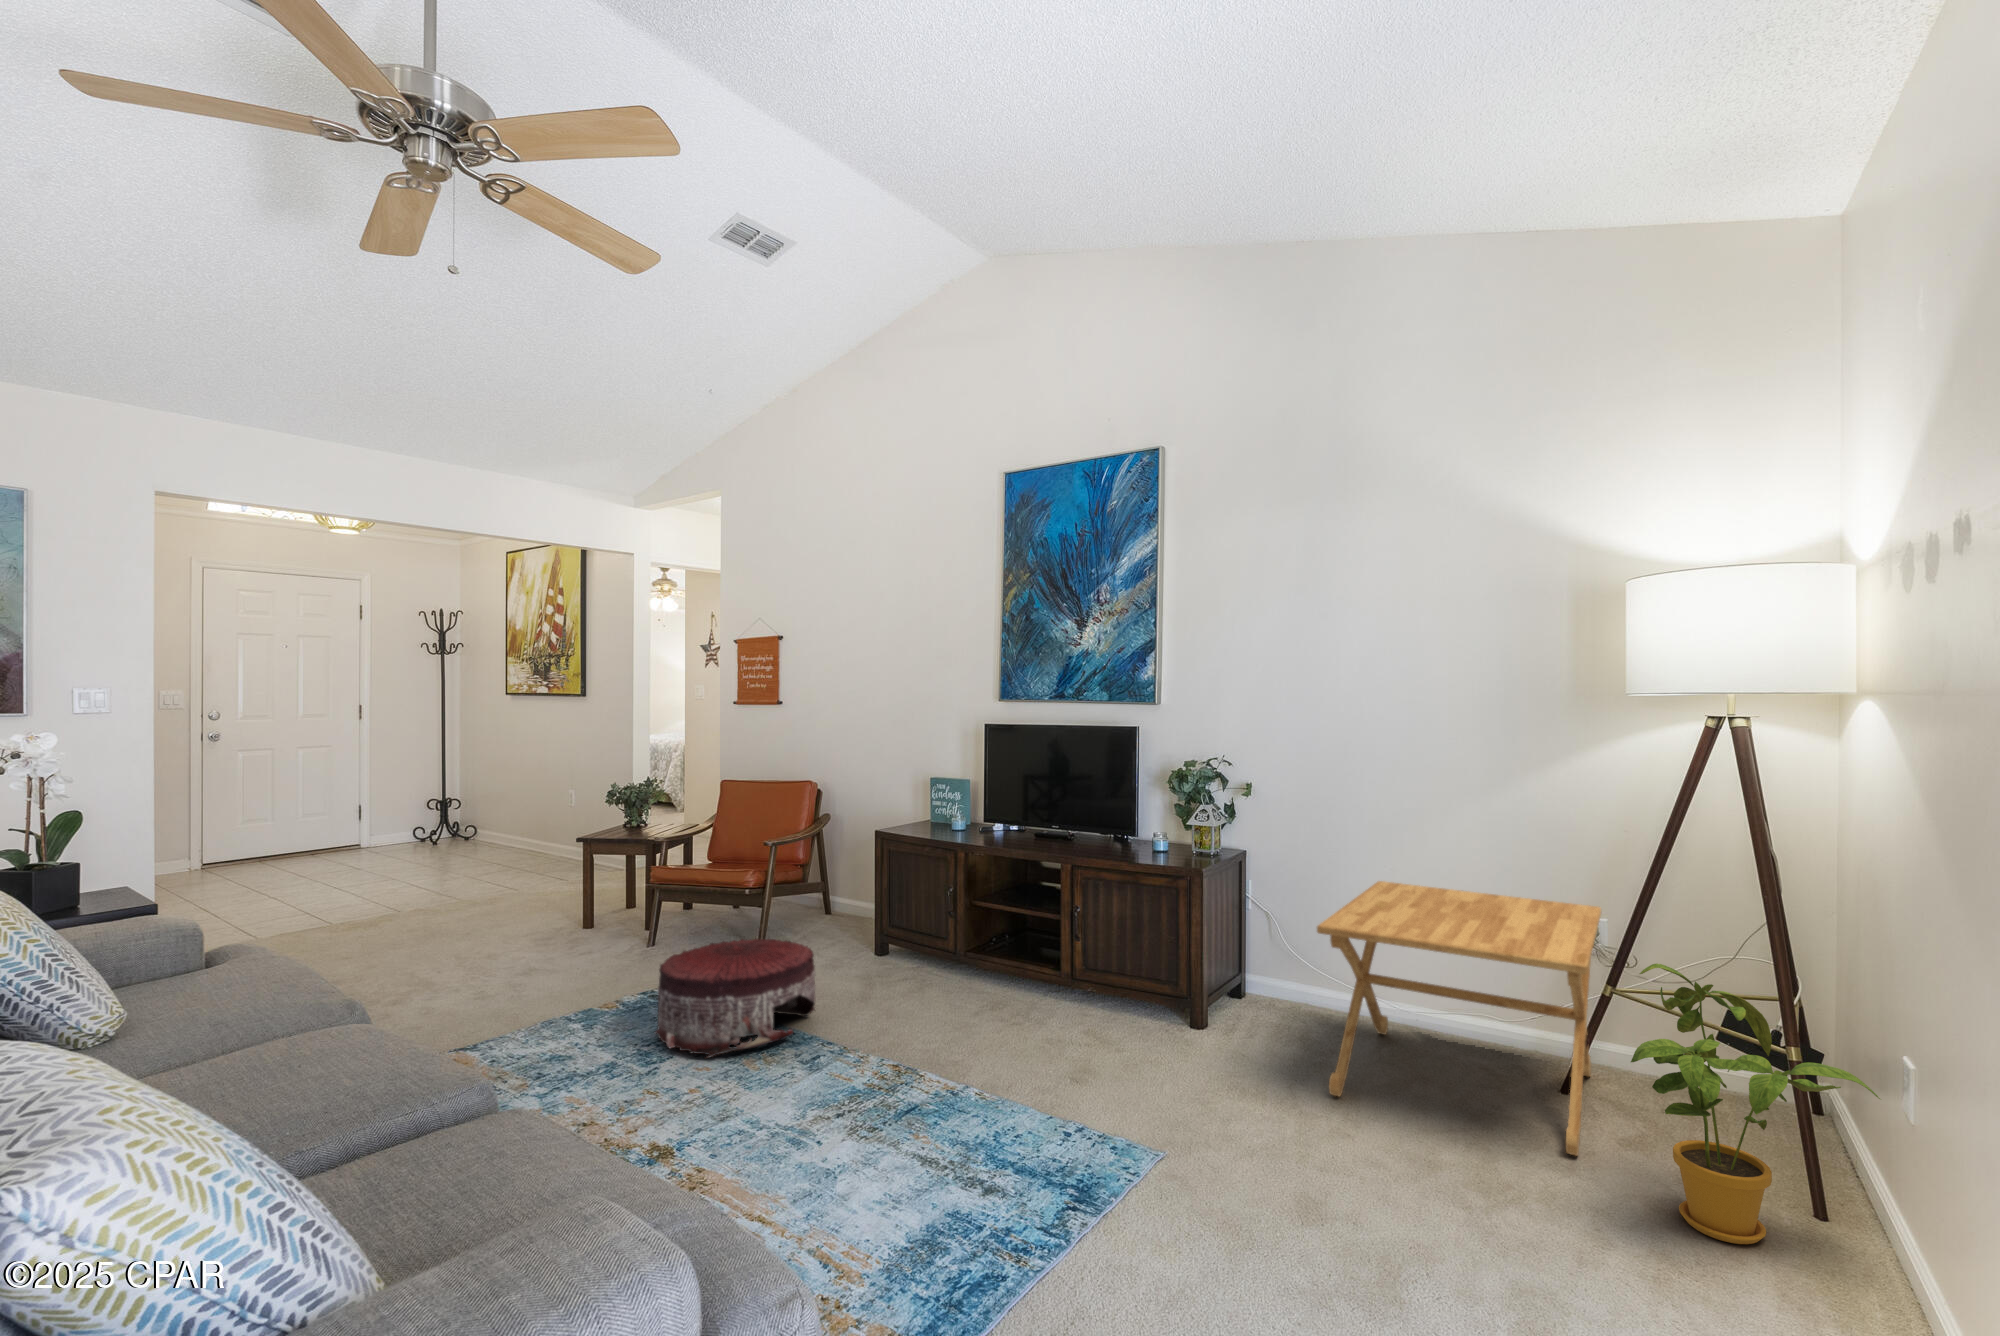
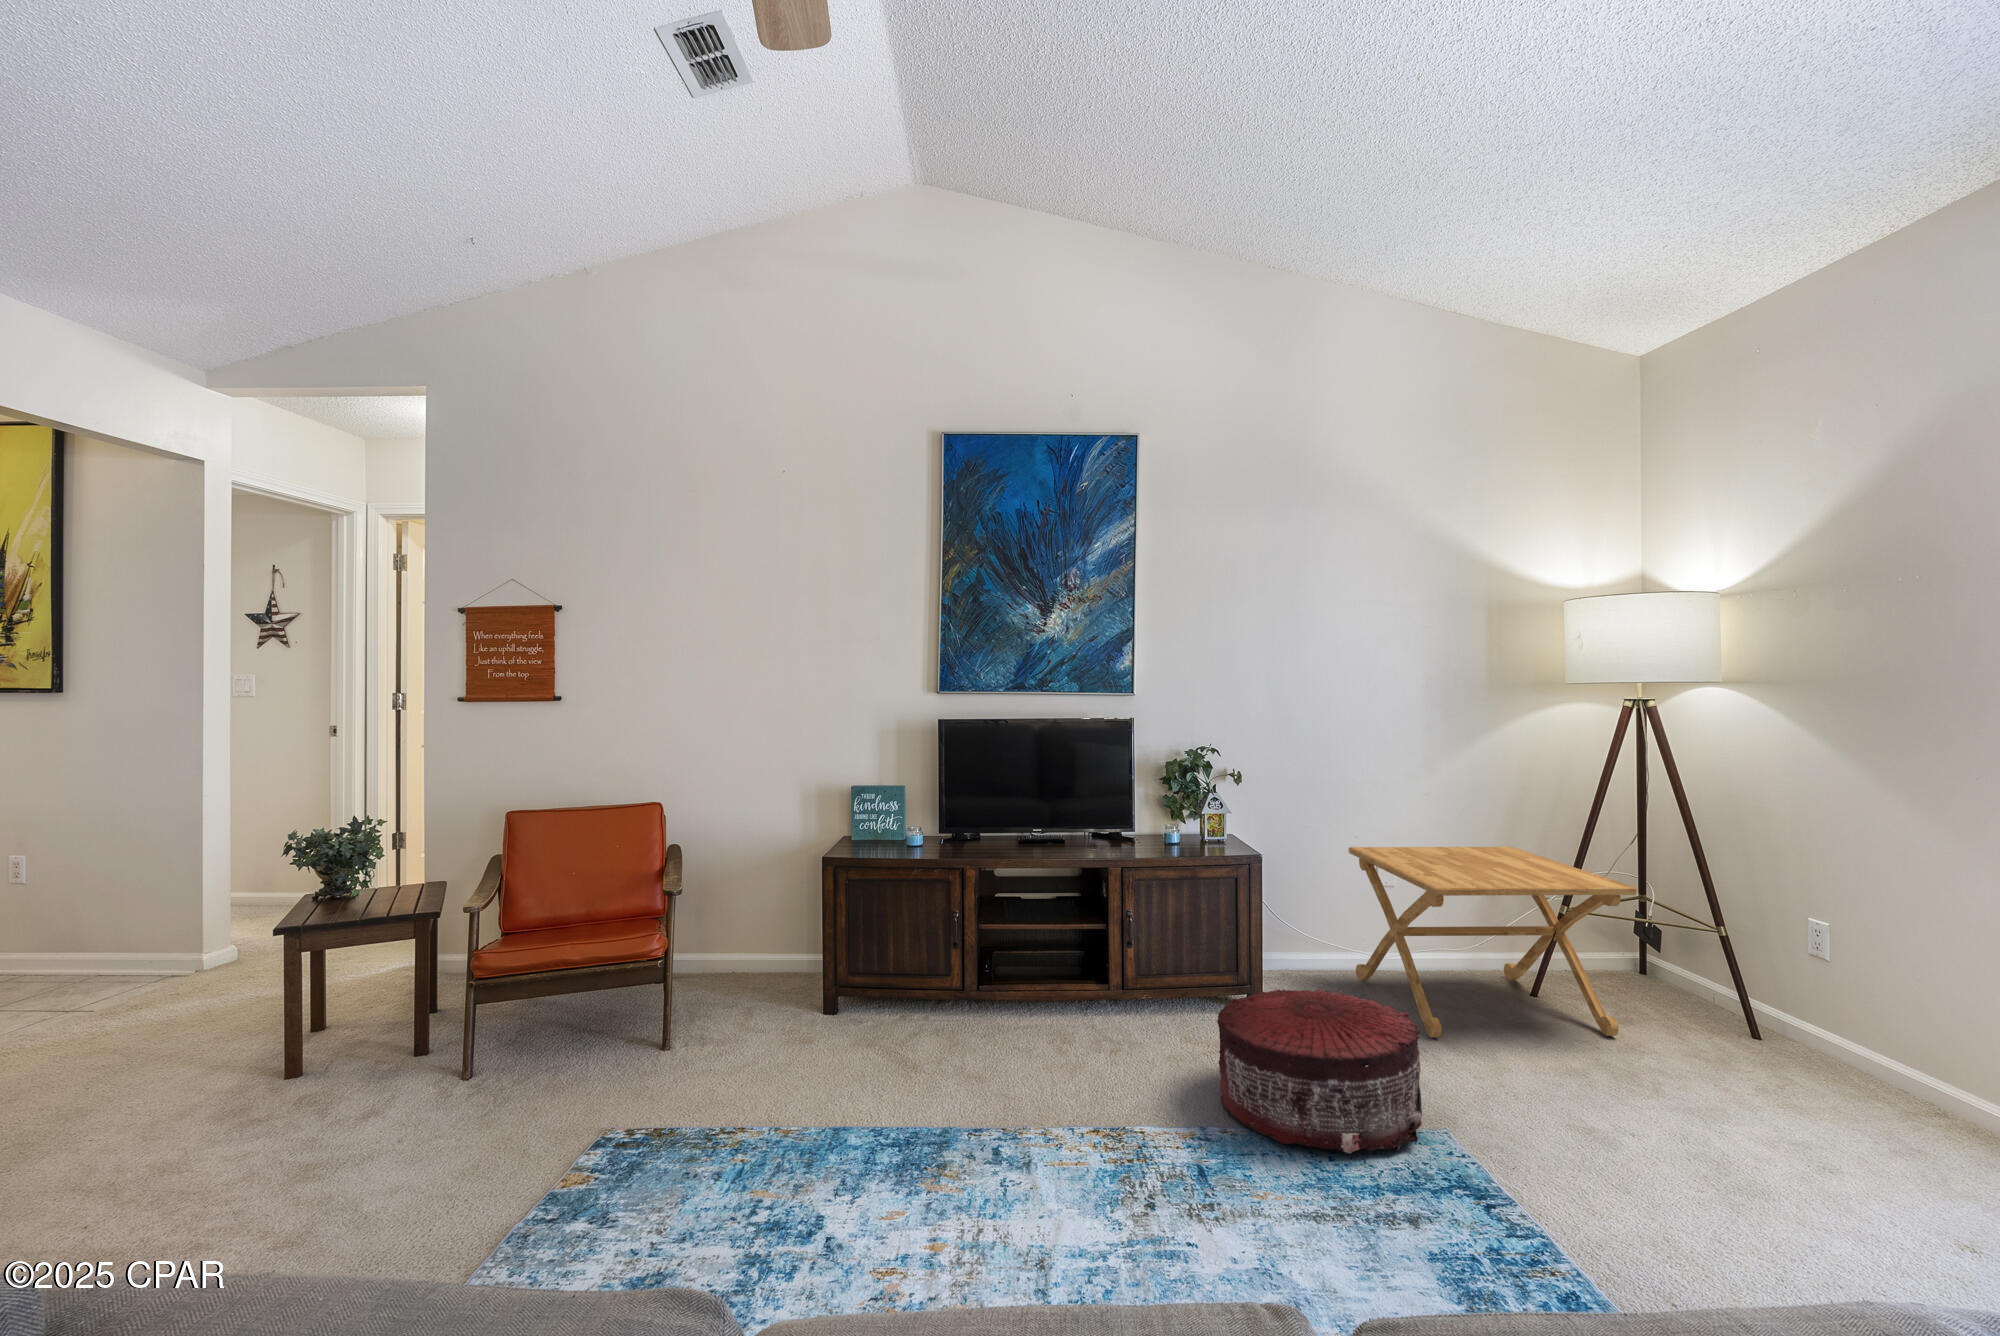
pouf: present [655,939,816,1057] -> present [1217,989,1422,1154]
house plant: present [1631,964,1880,1244] -> none [1665,879,1823,1065]

